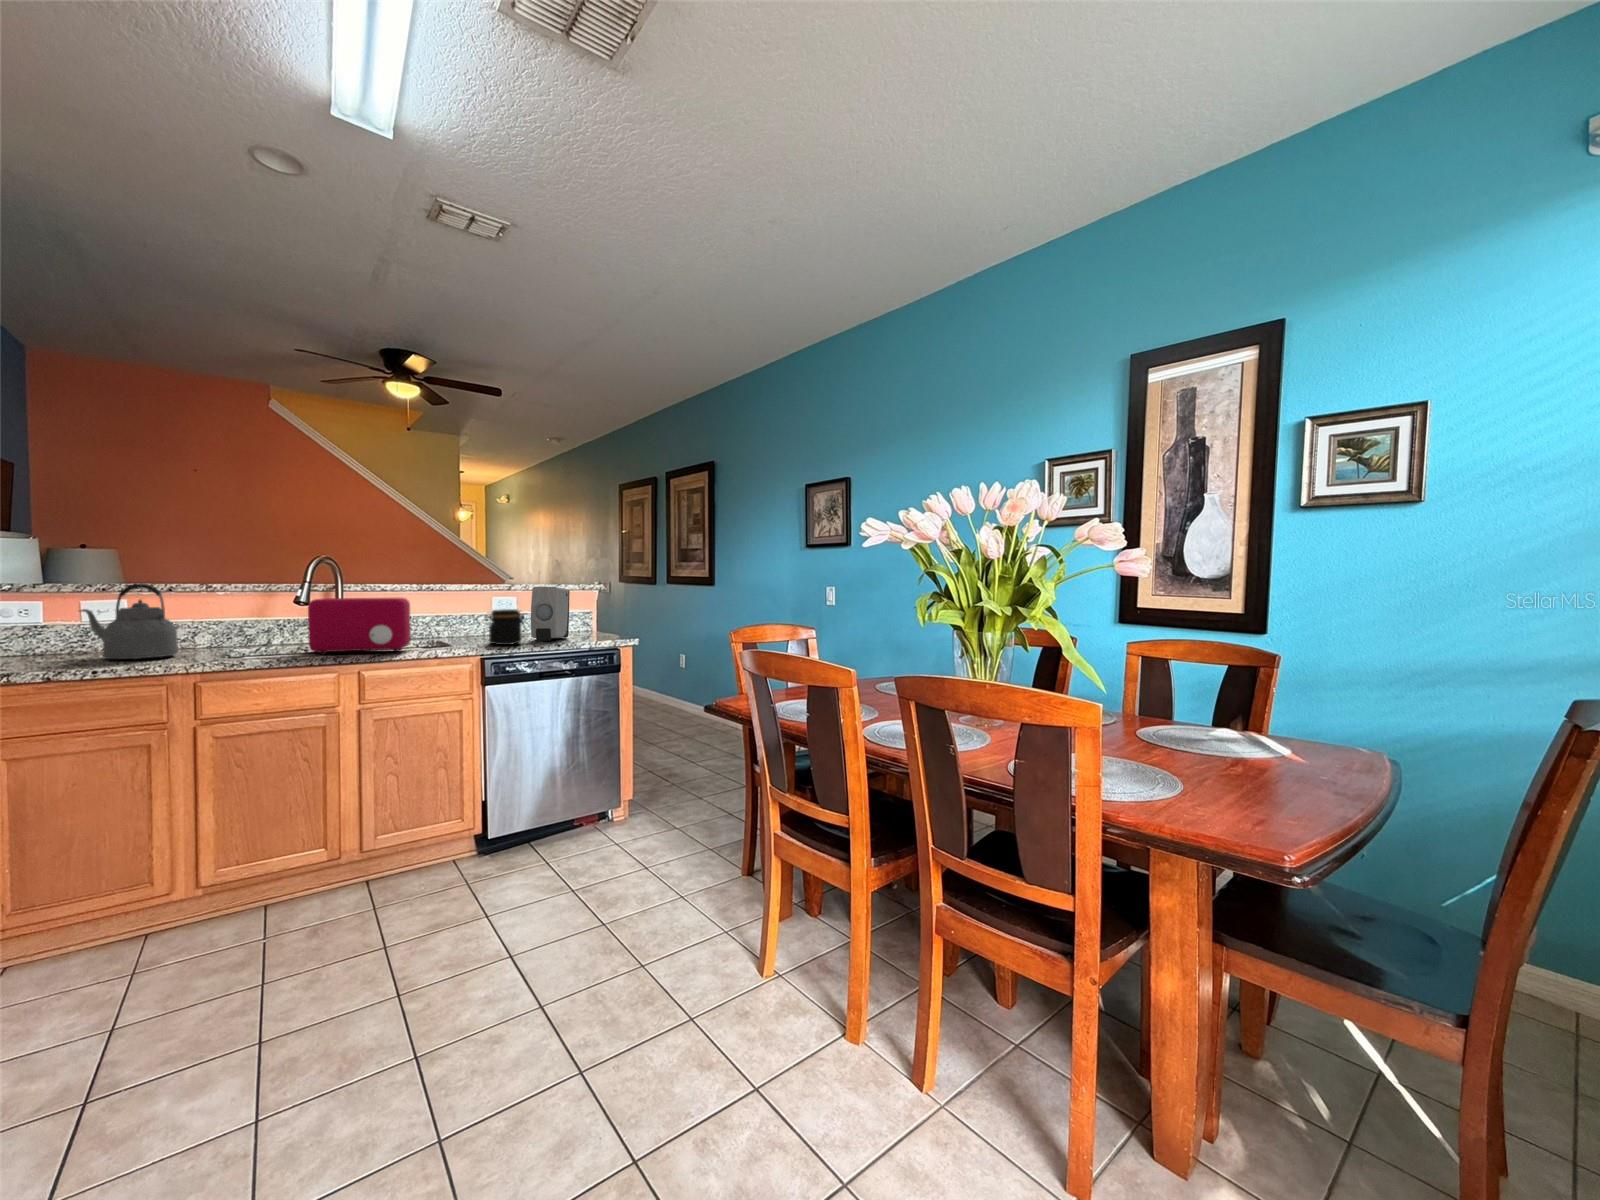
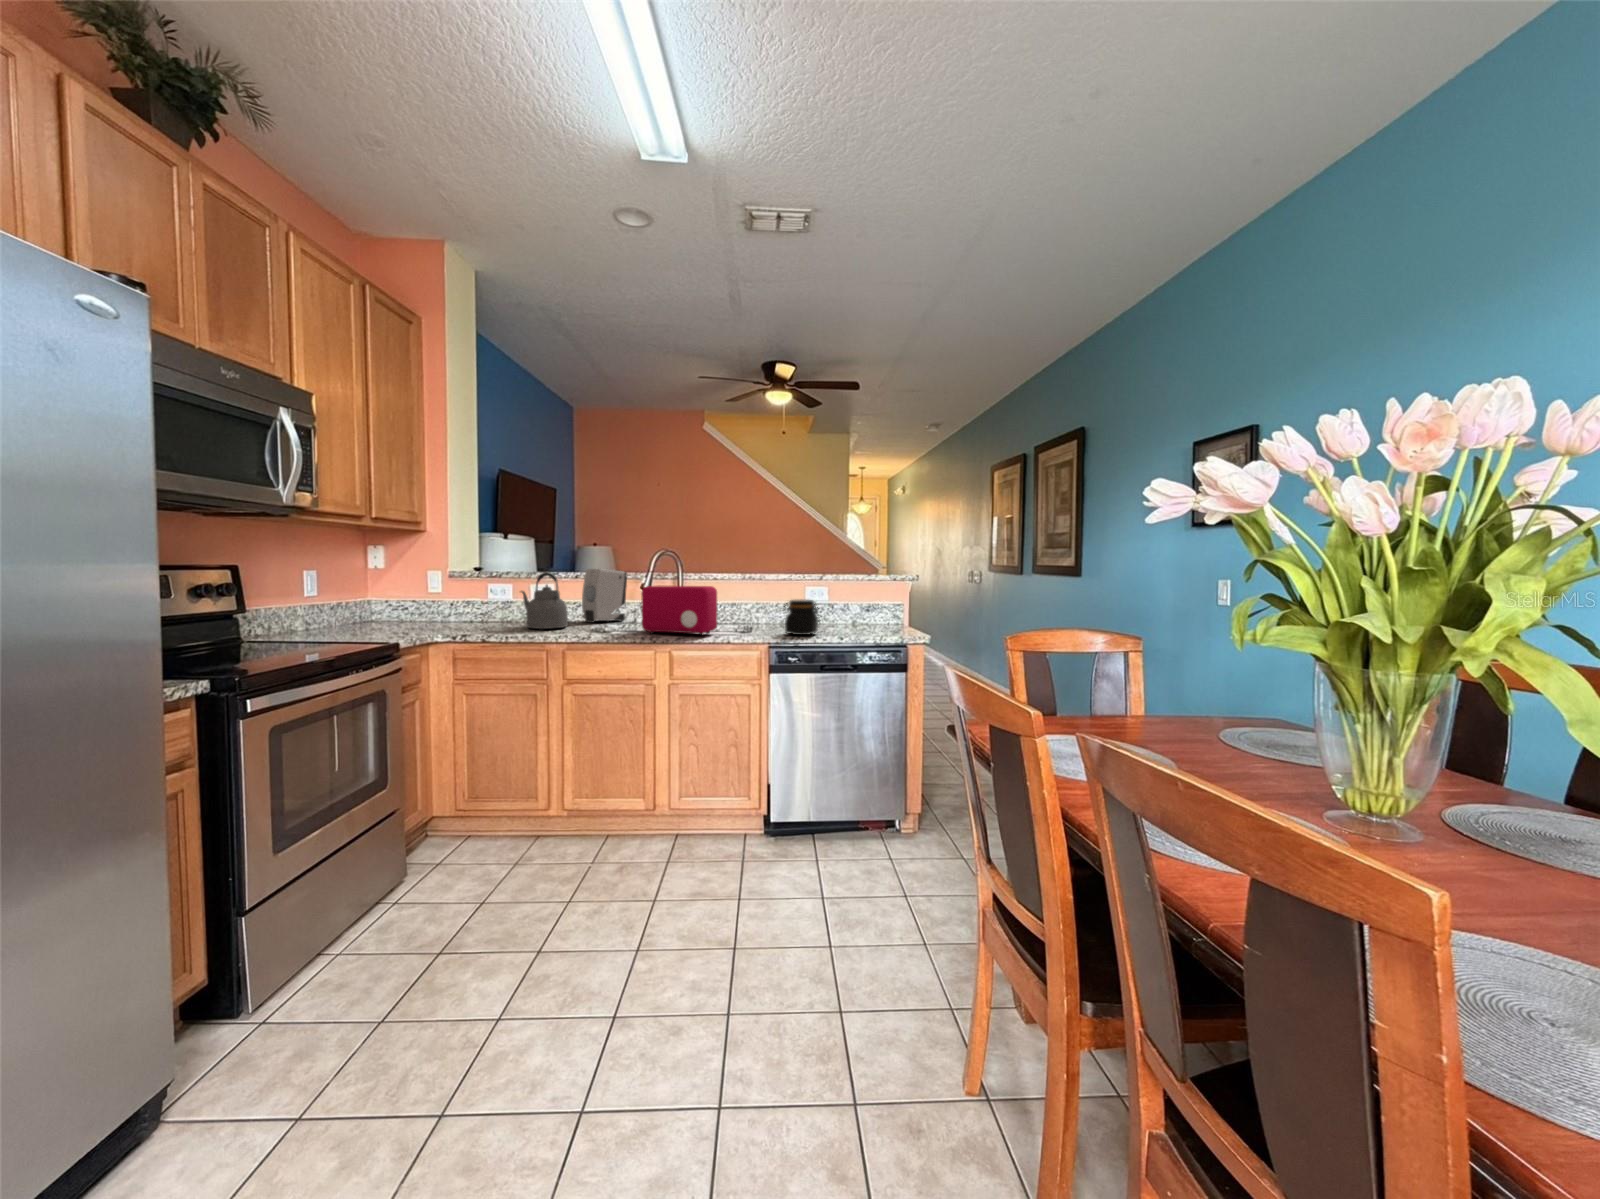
soap dispenser: present [531,587,570,641] -> present [582,569,627,623]

